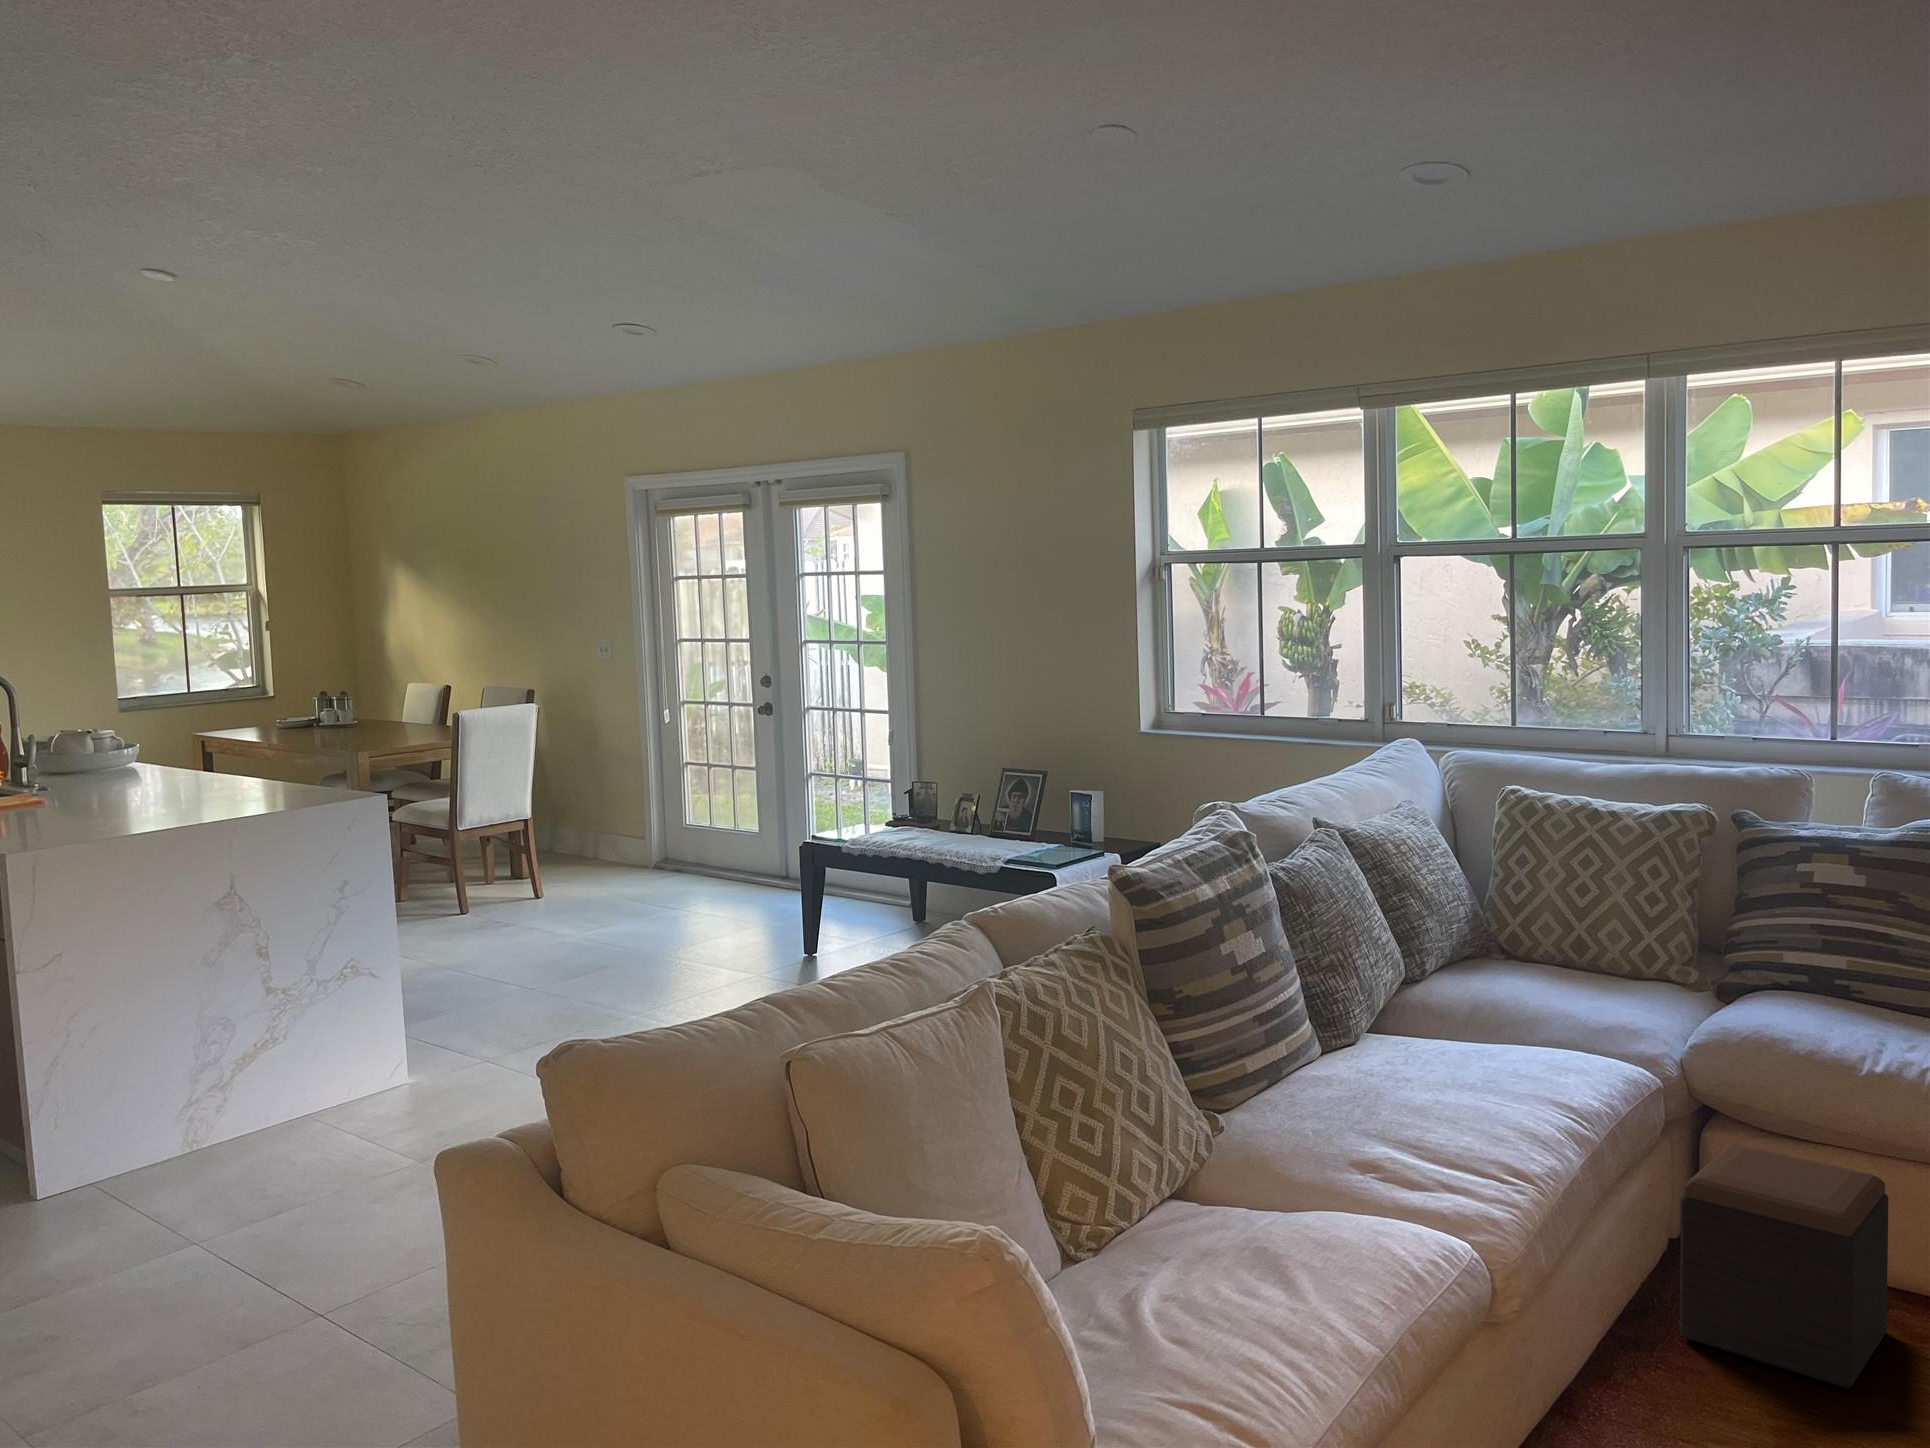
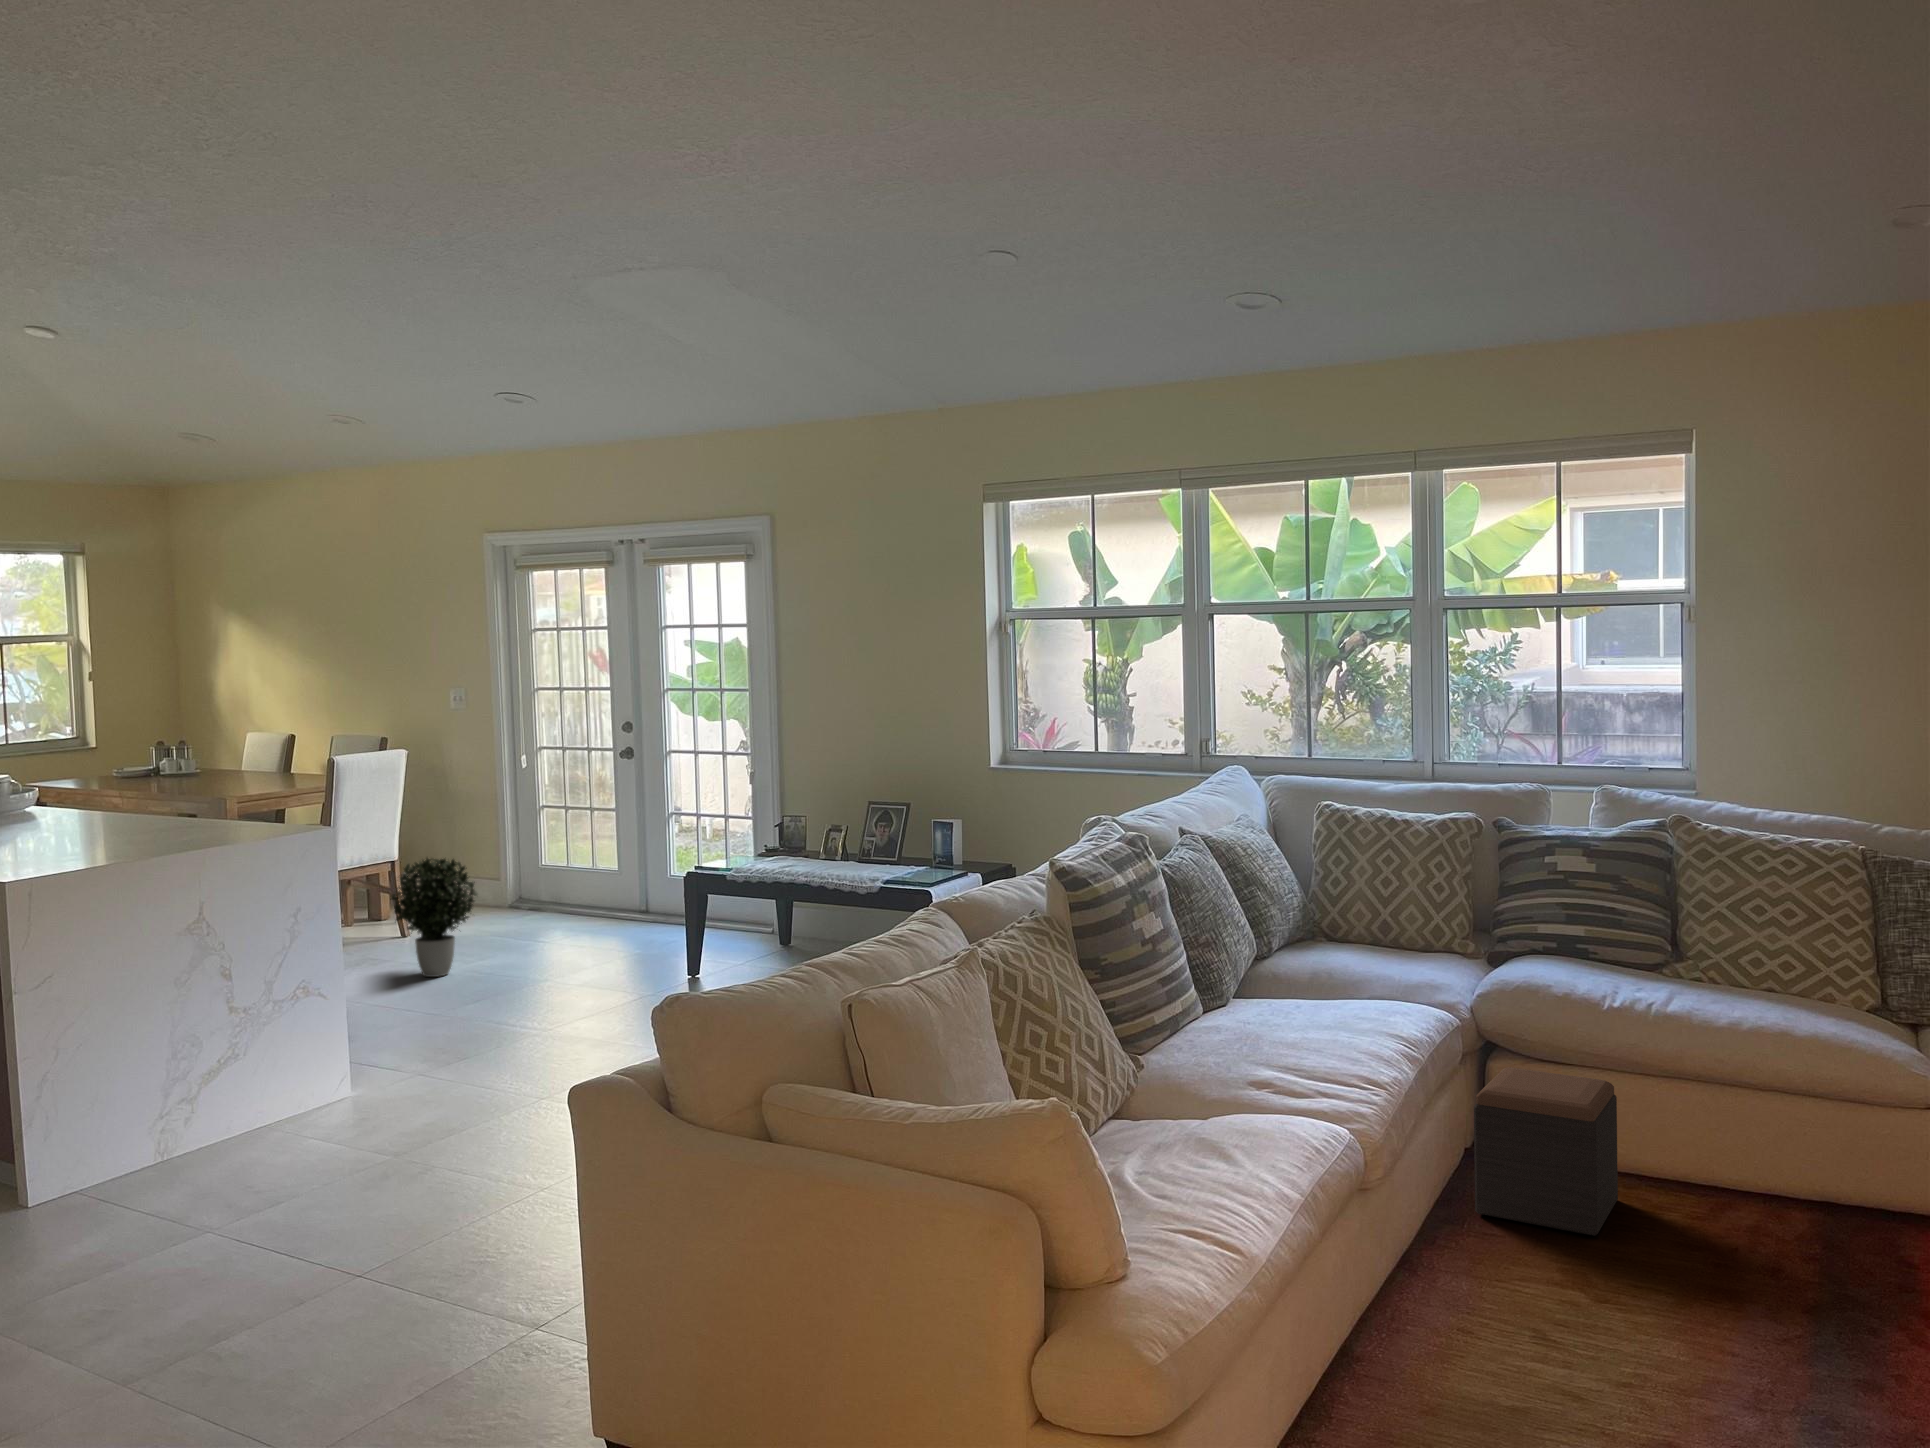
potted plant: none [503,815,595,942] -> present [390,858,477,977]

